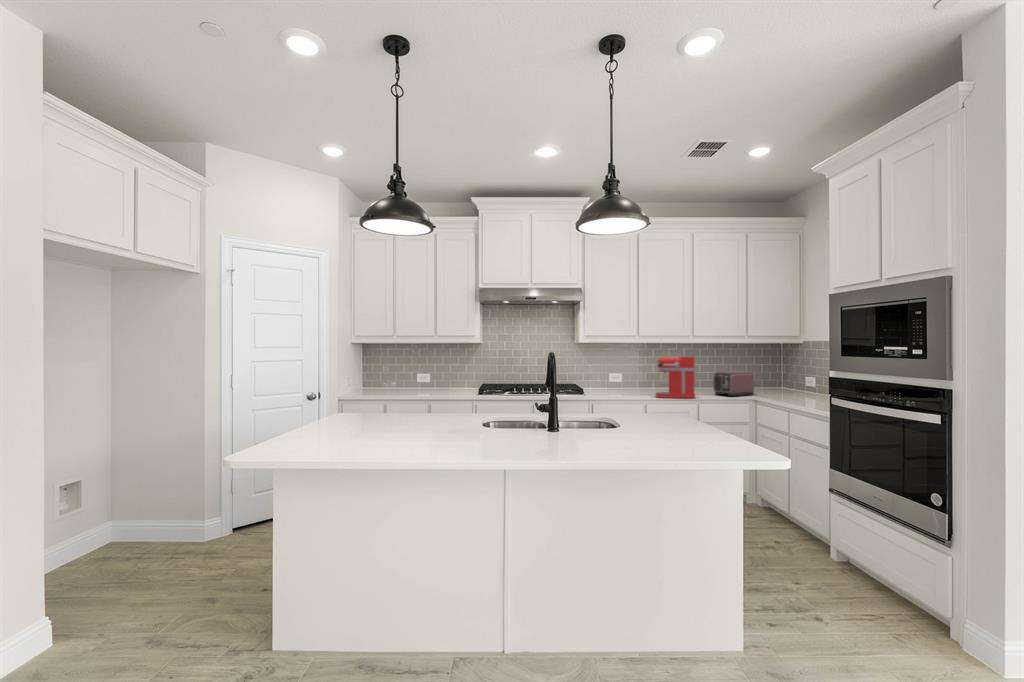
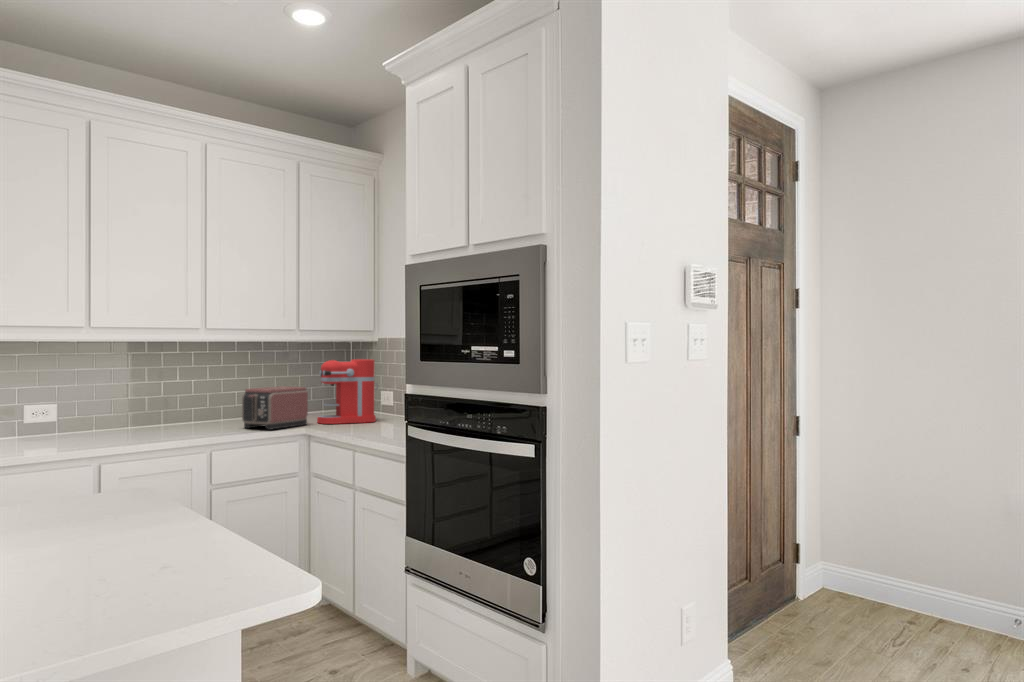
coffee maker: present [656,356,695,398] -> present [317,359,378,424]

